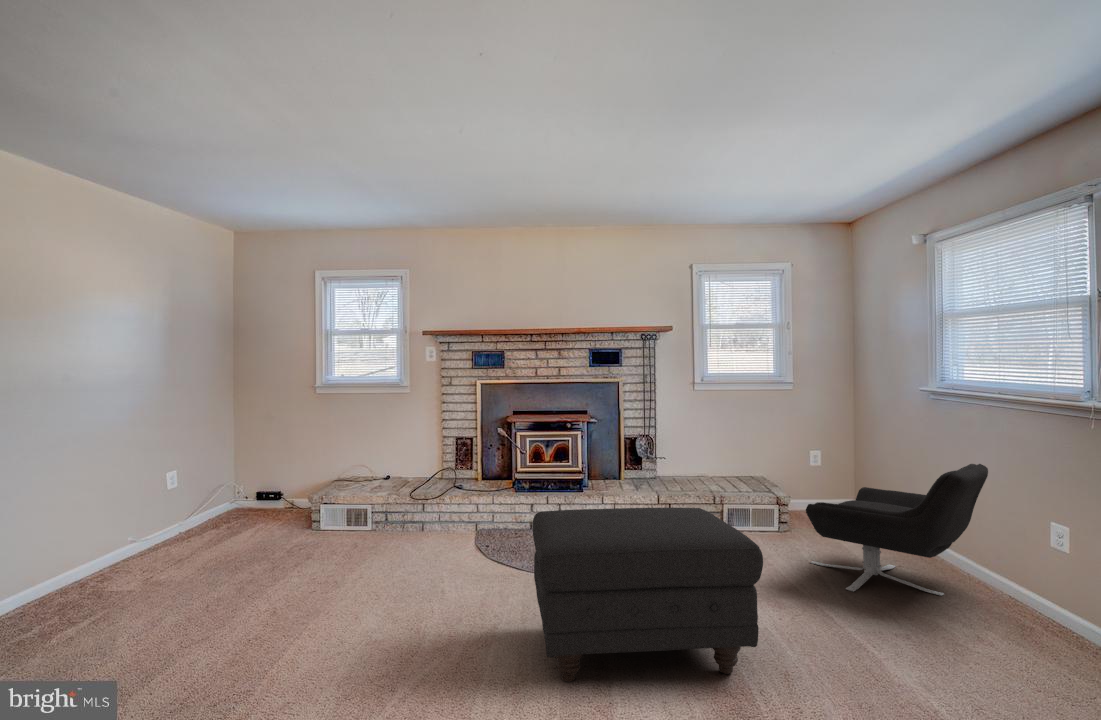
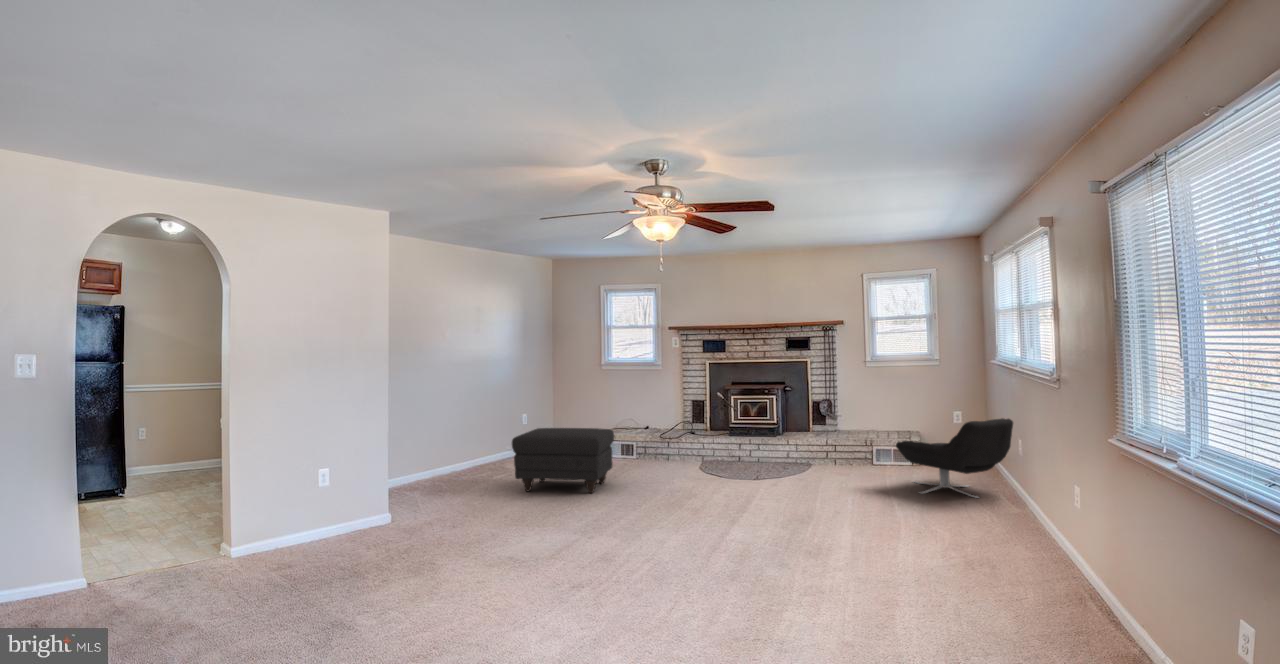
ottoman: present [532,508,763,682] -> present [512,428,614,493]

